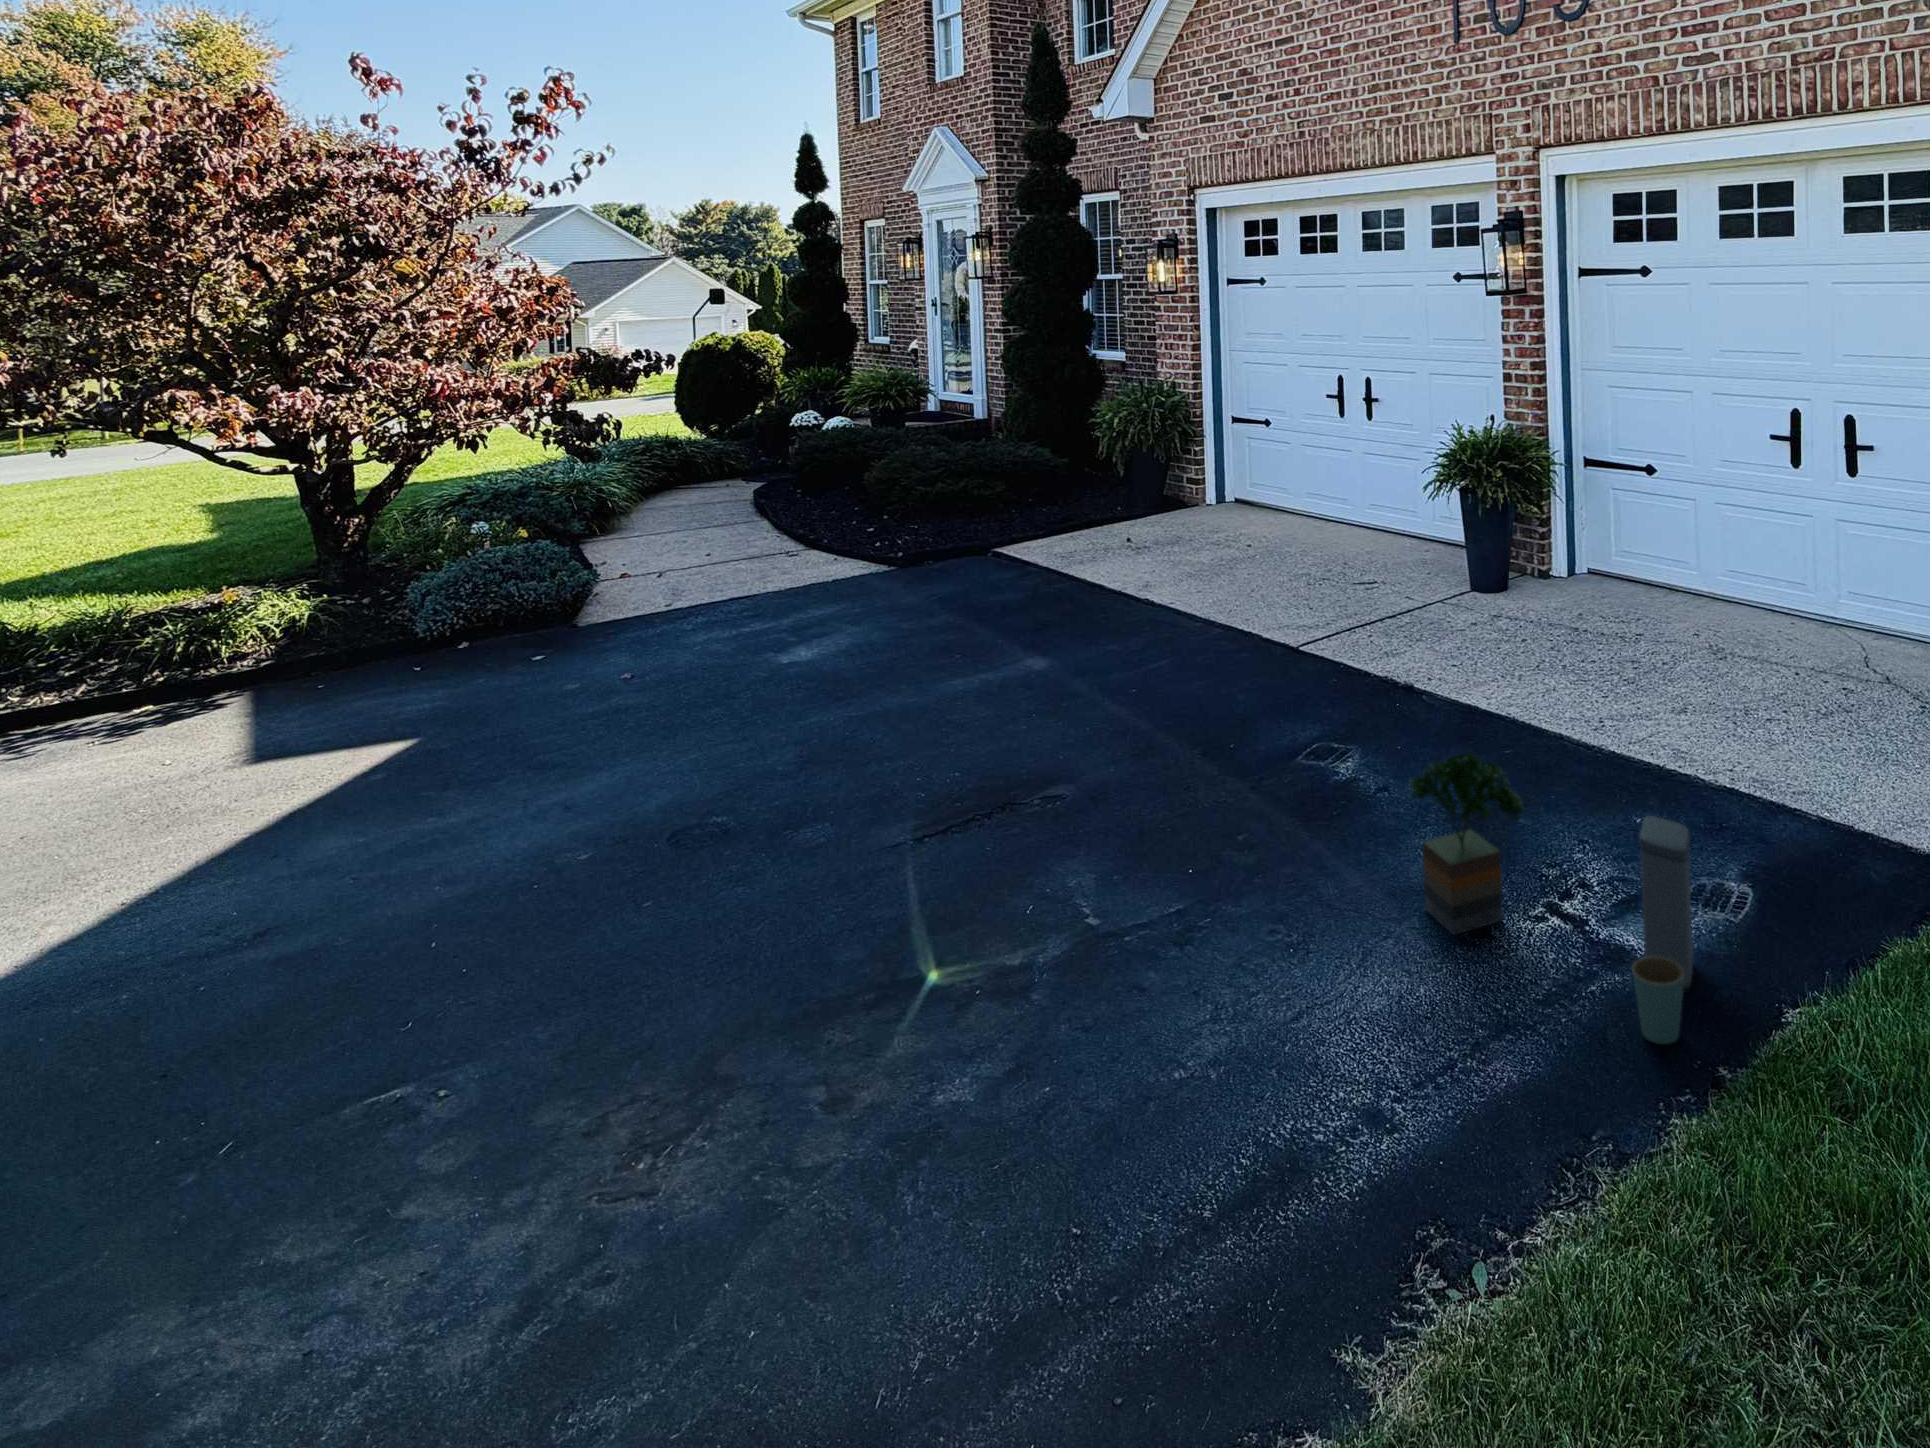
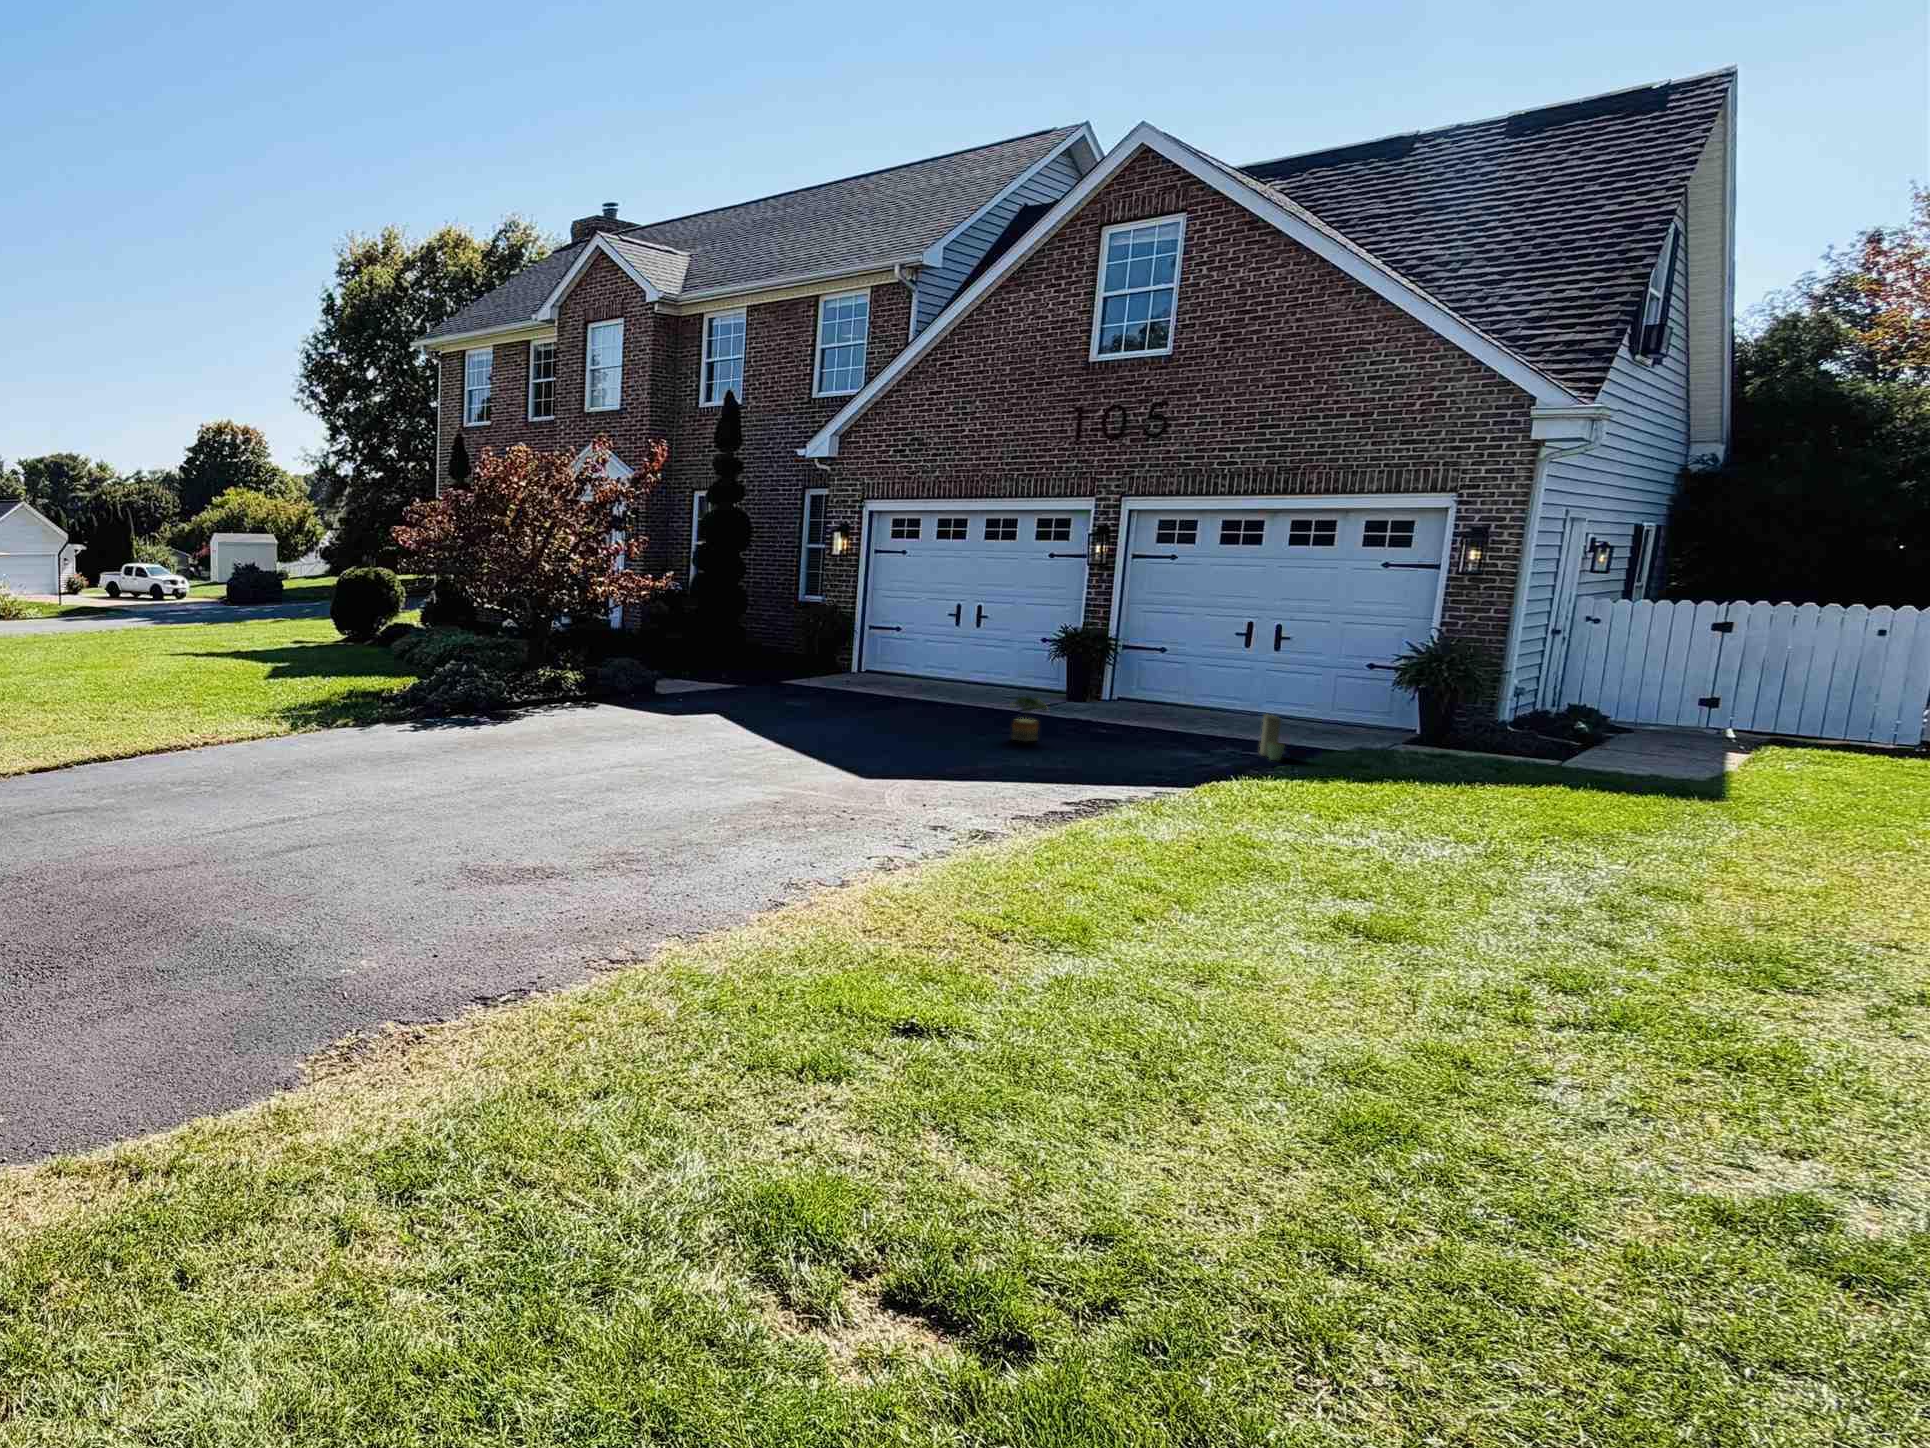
potted tree: present [1409,753,1523,935] -> present [1010,696,1047,741]

